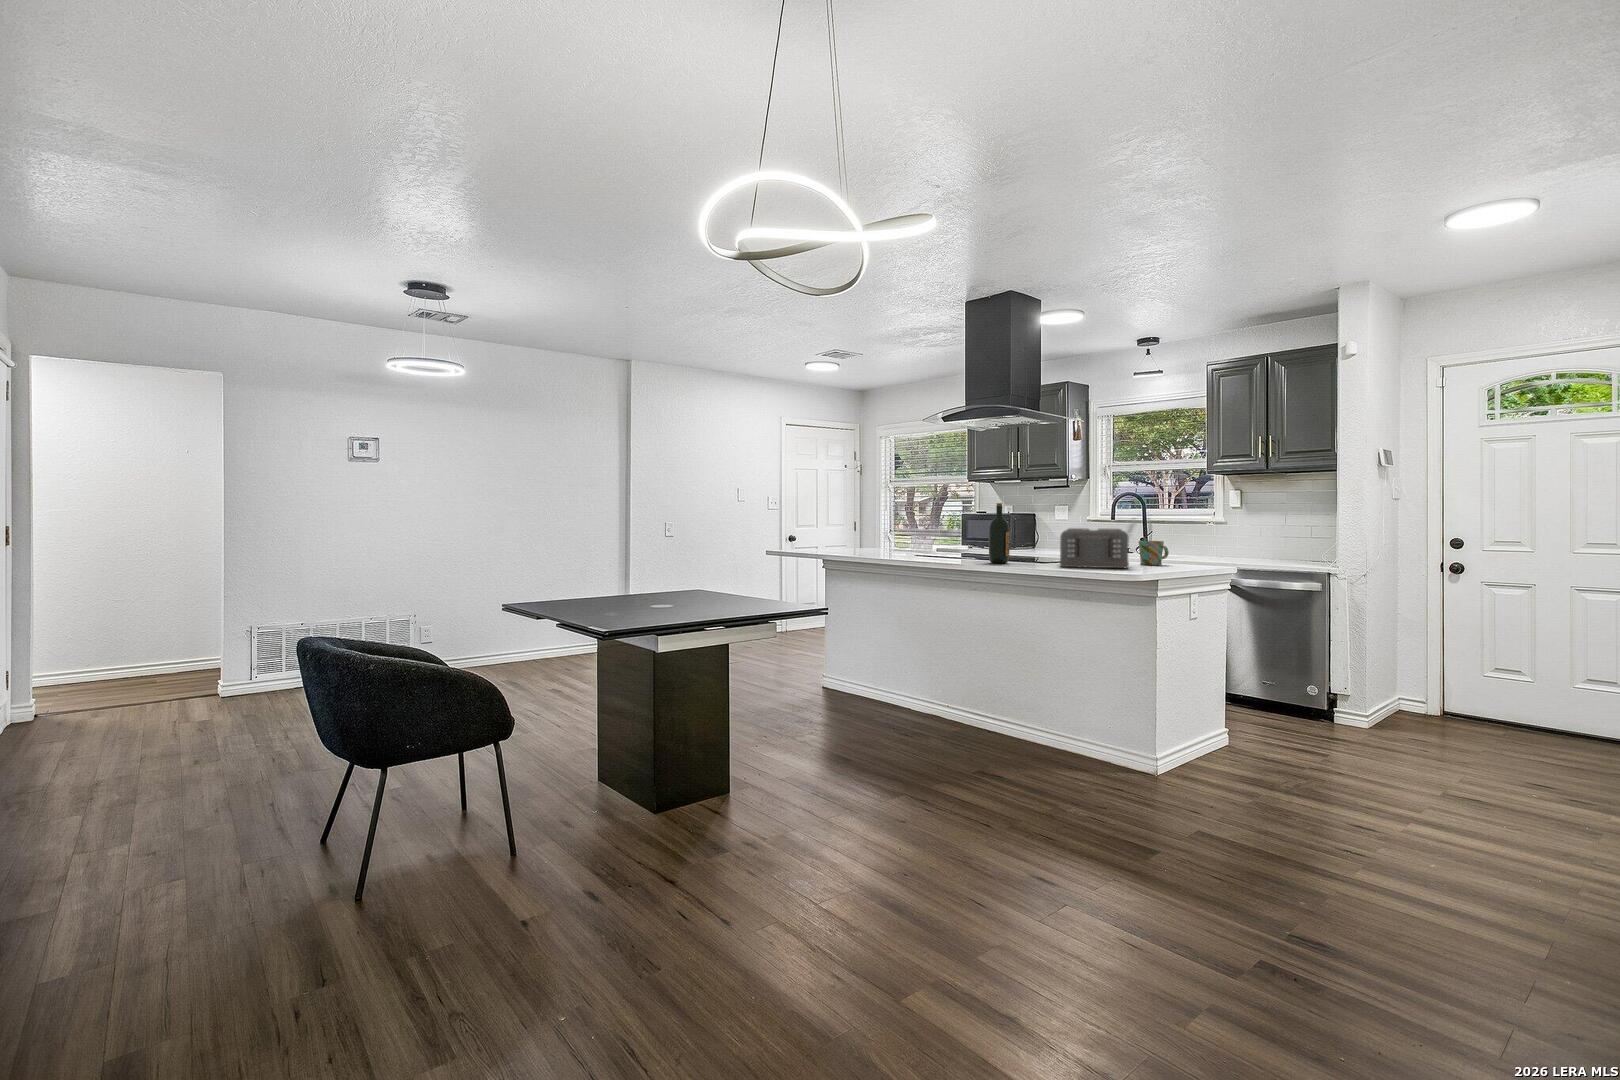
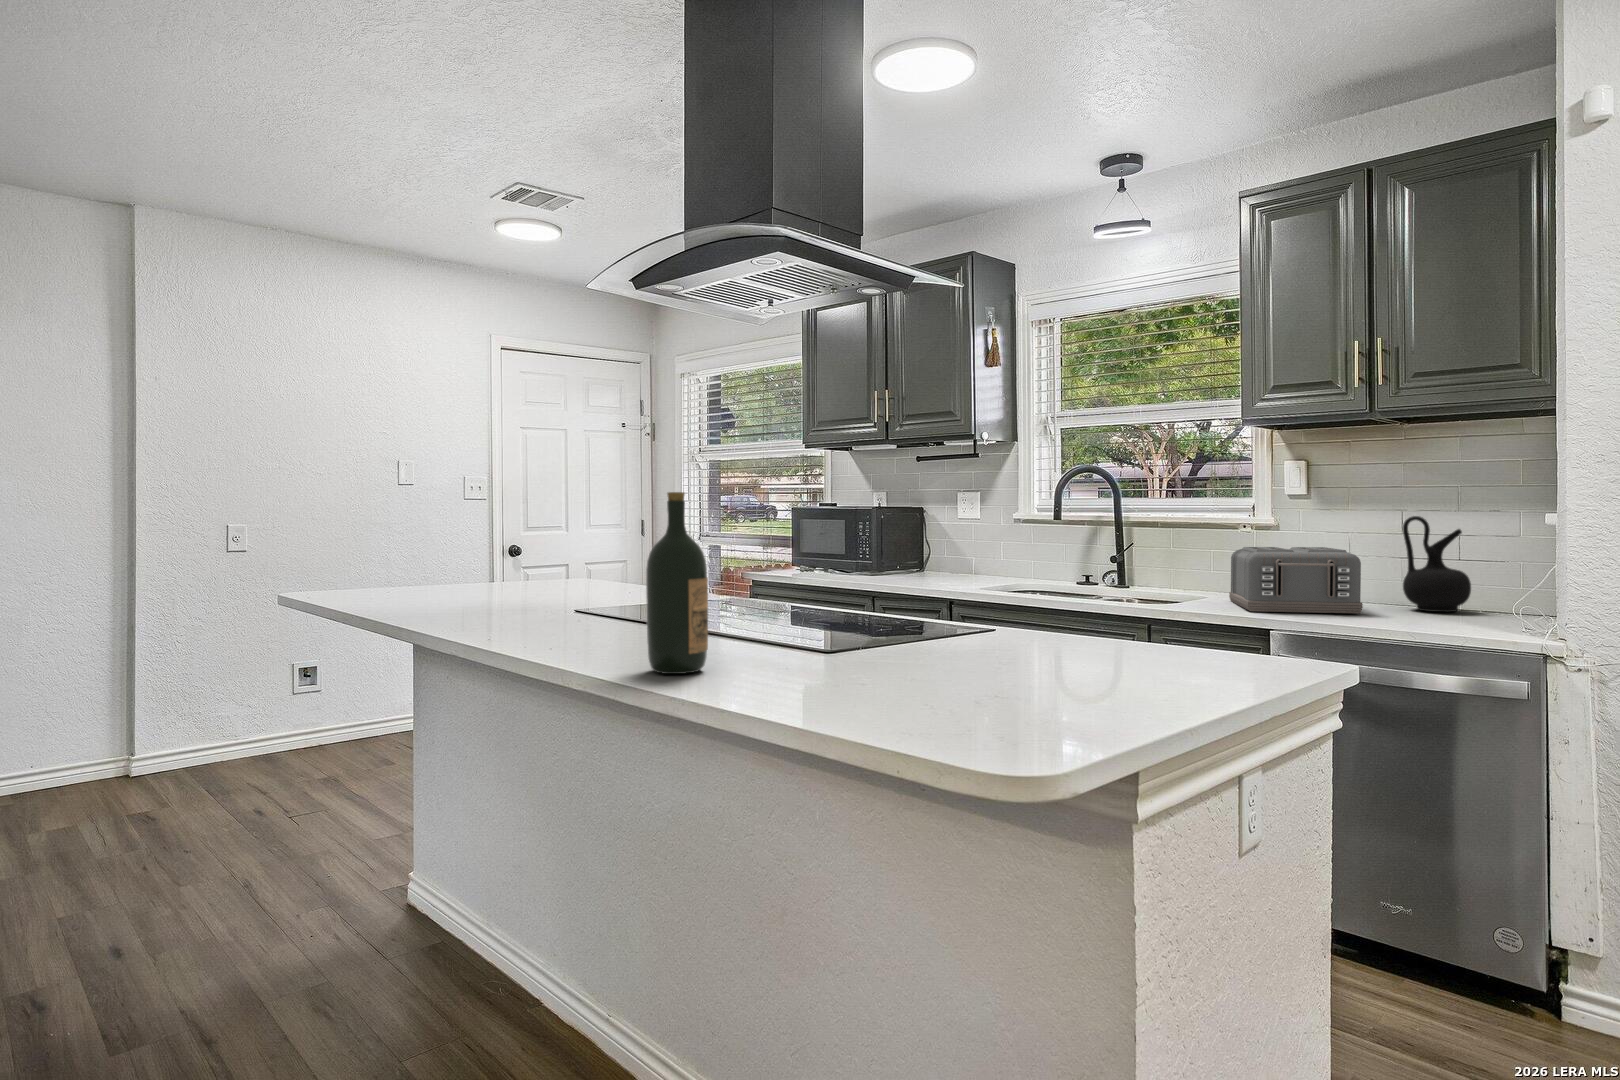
ceramic jug: none [1283,517,1314,561] -> present [1403,516,1471,612]
toaster: present [1060,528,1129,568] -> present [1229,547,1363,614]
mug: present [1139,541,1169,565] -> none [1086,597,1170,672]

